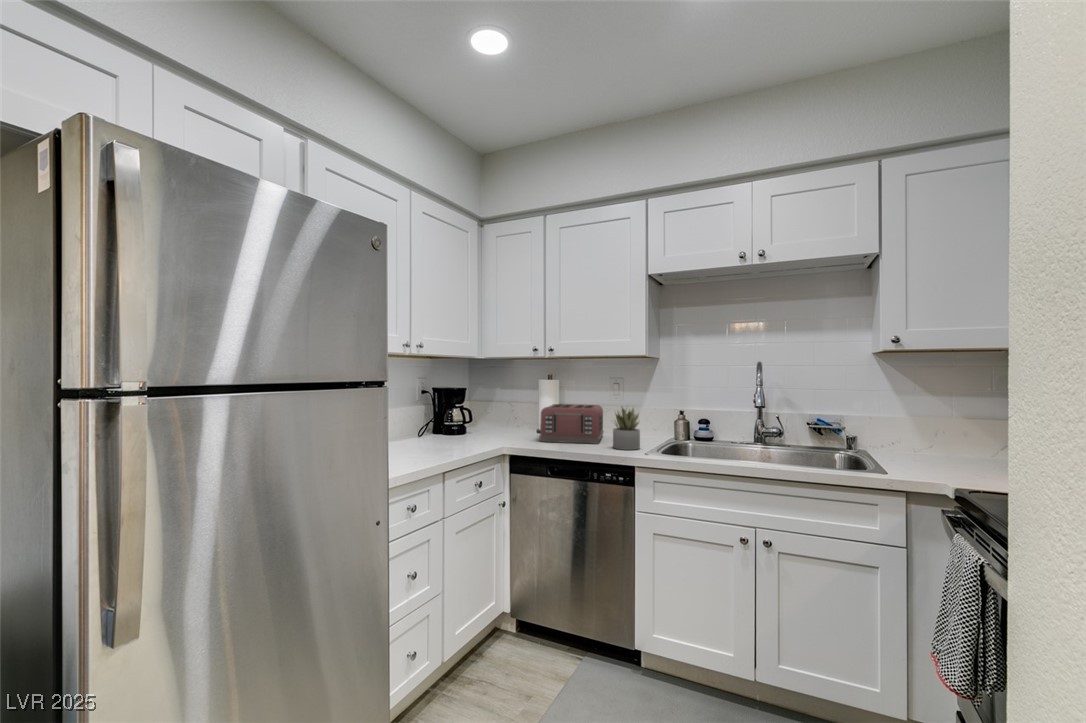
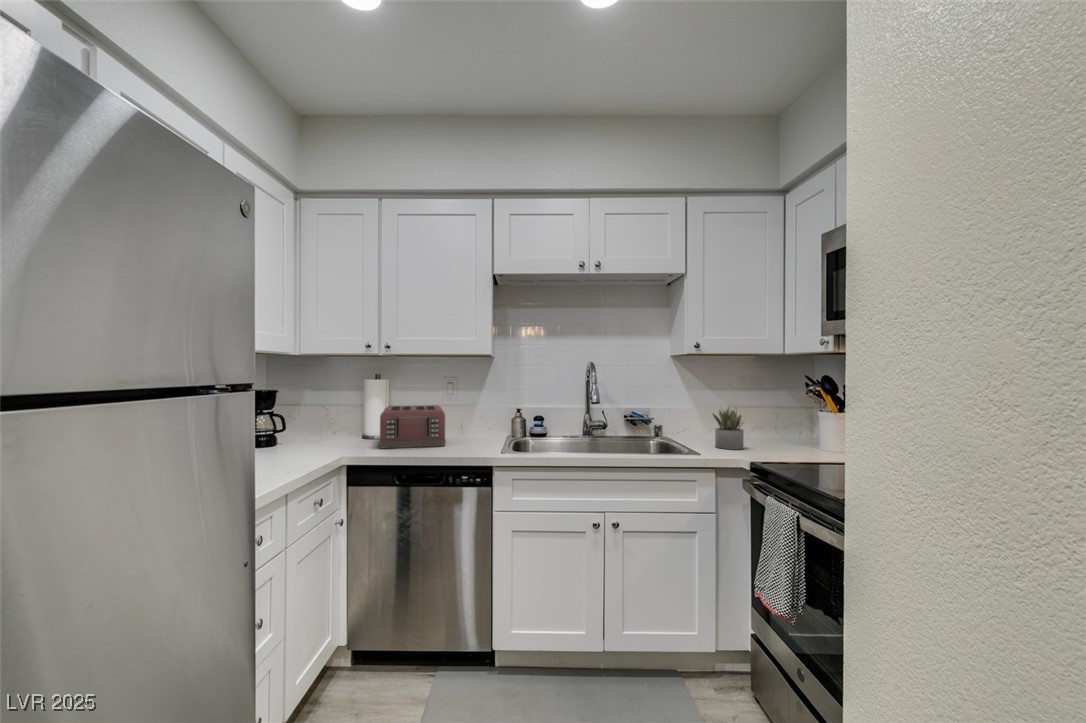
succulent plant: present [613,407,640,450] -> present [713,407,744,450]

